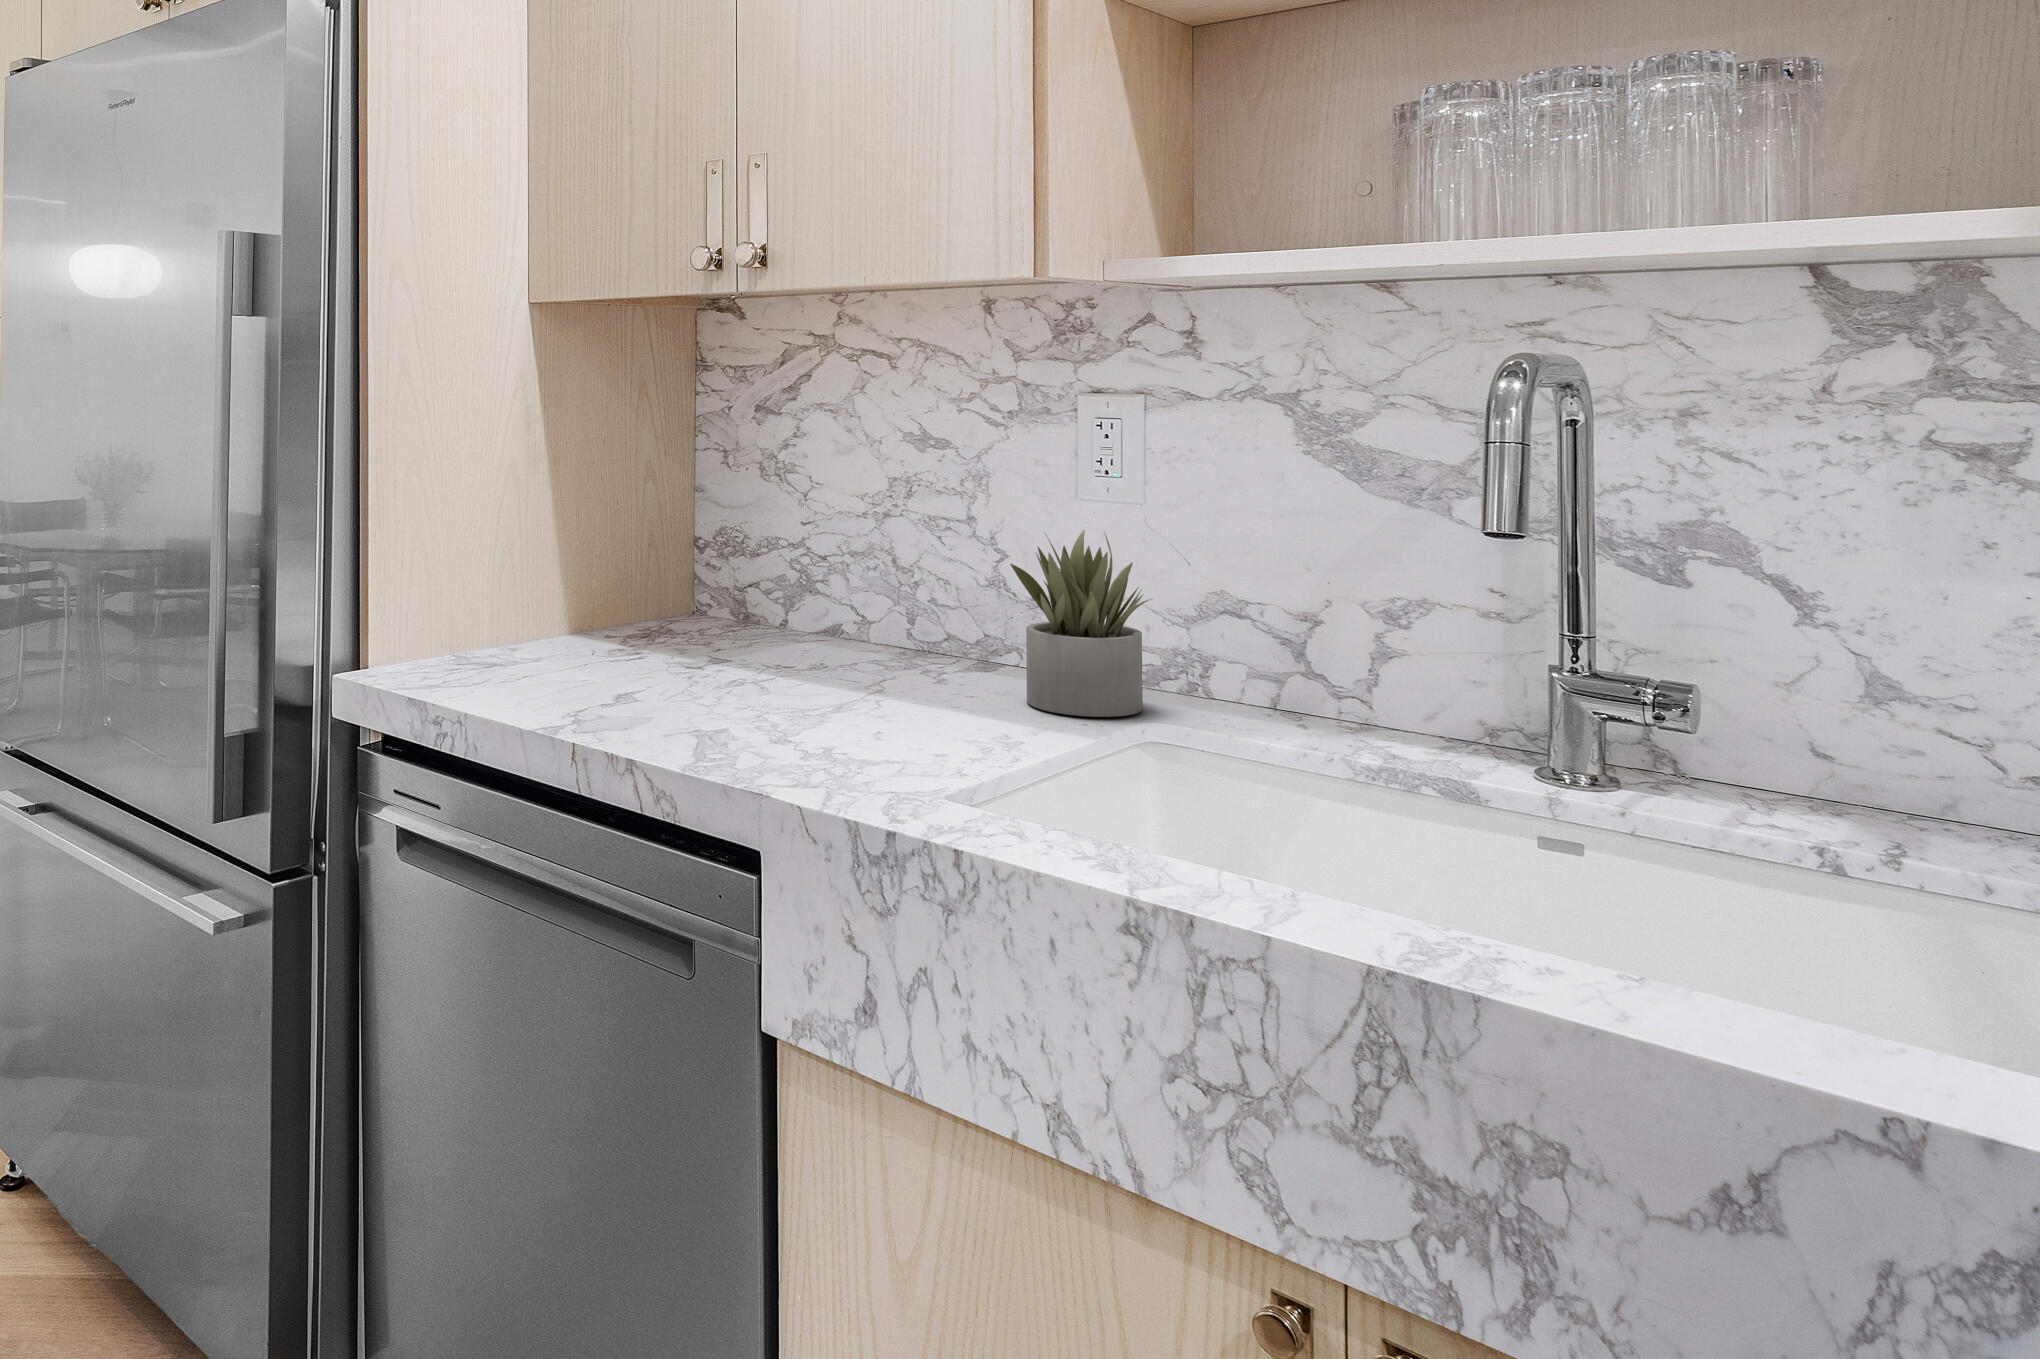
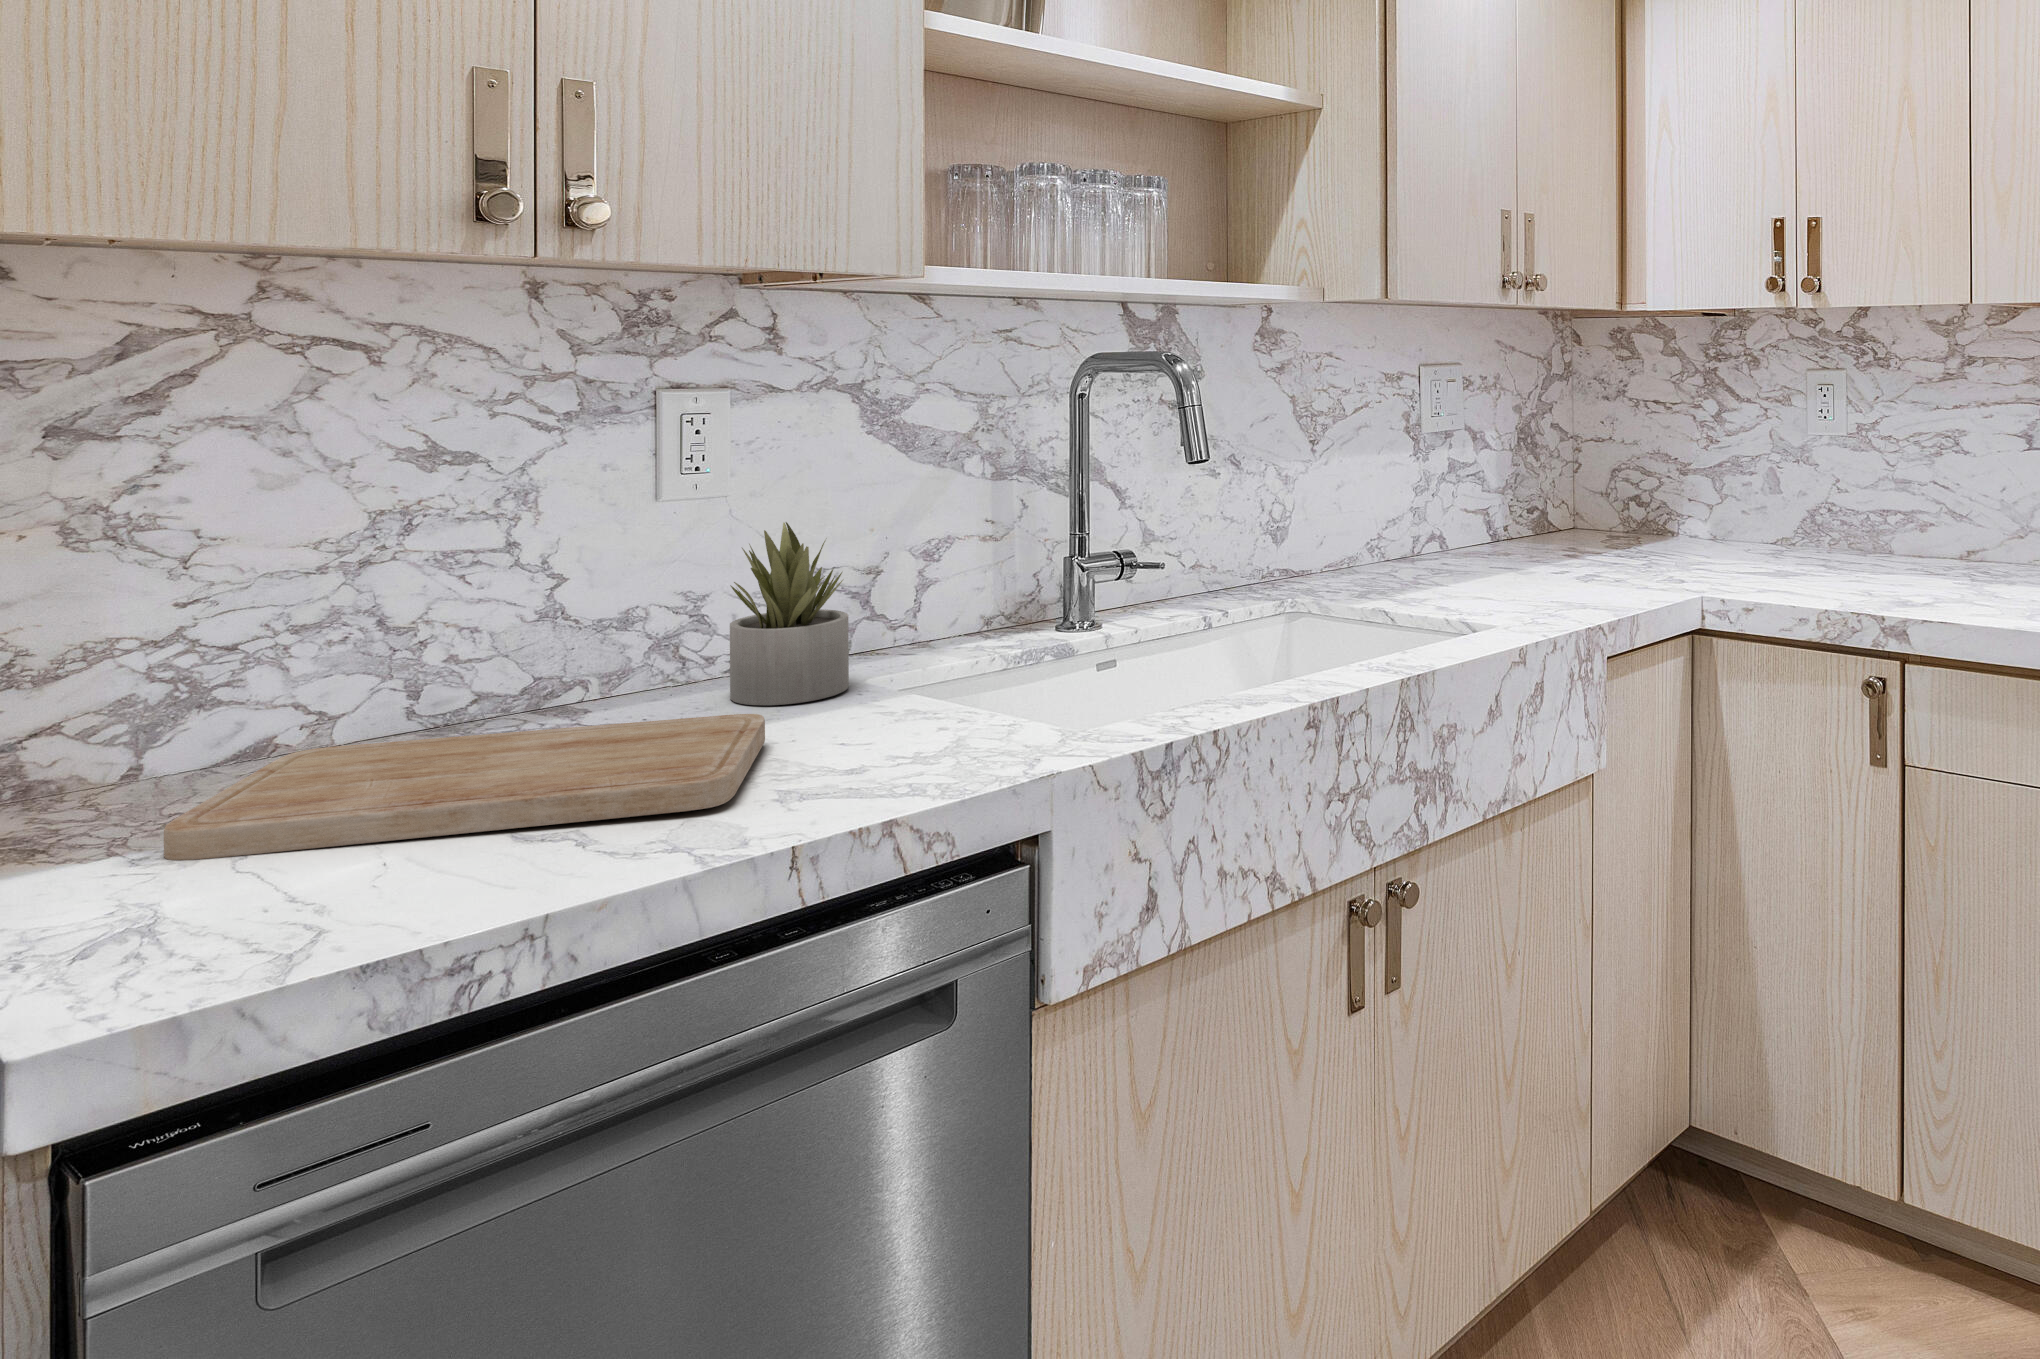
cutting board: none [627,629,895,713] -> present [164,714,765,860]

